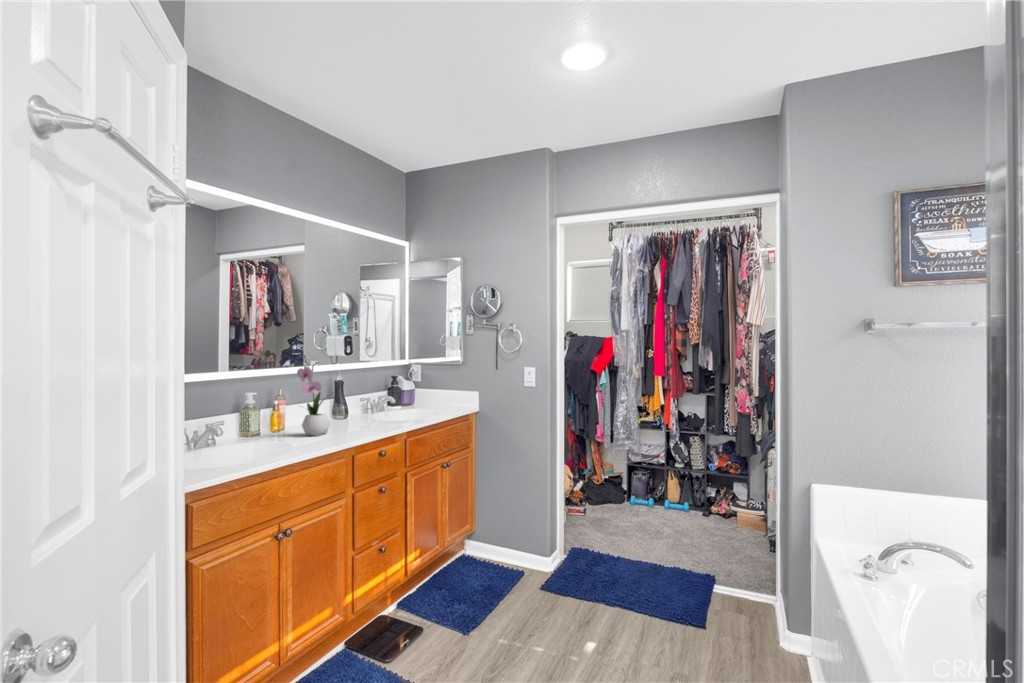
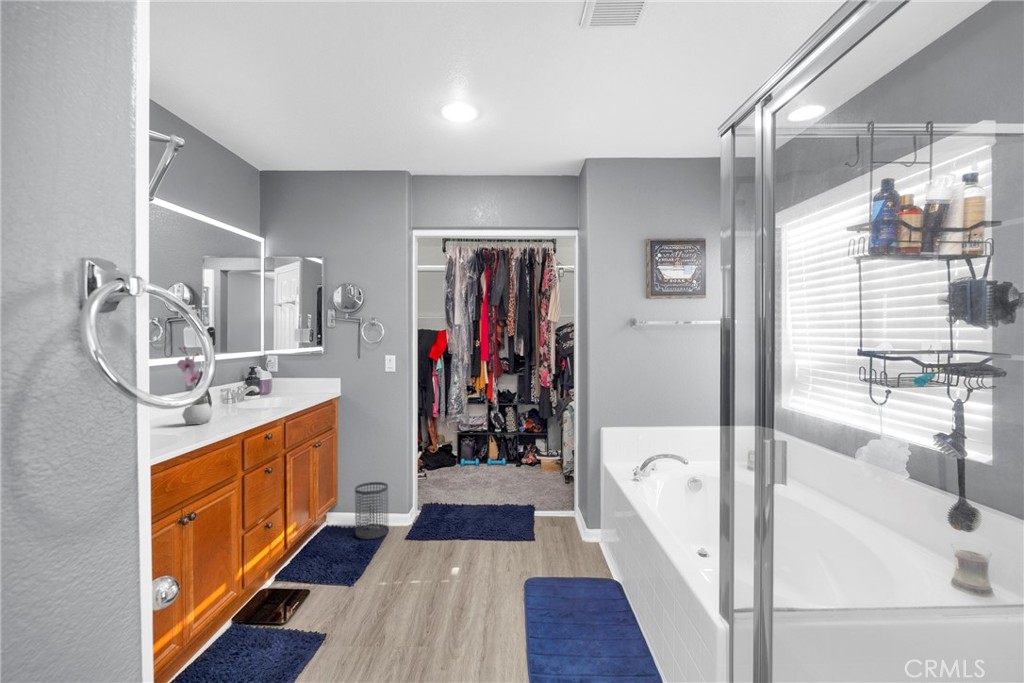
wastebasket: none [488,514,525,581] -> present [355,482,389,539]

